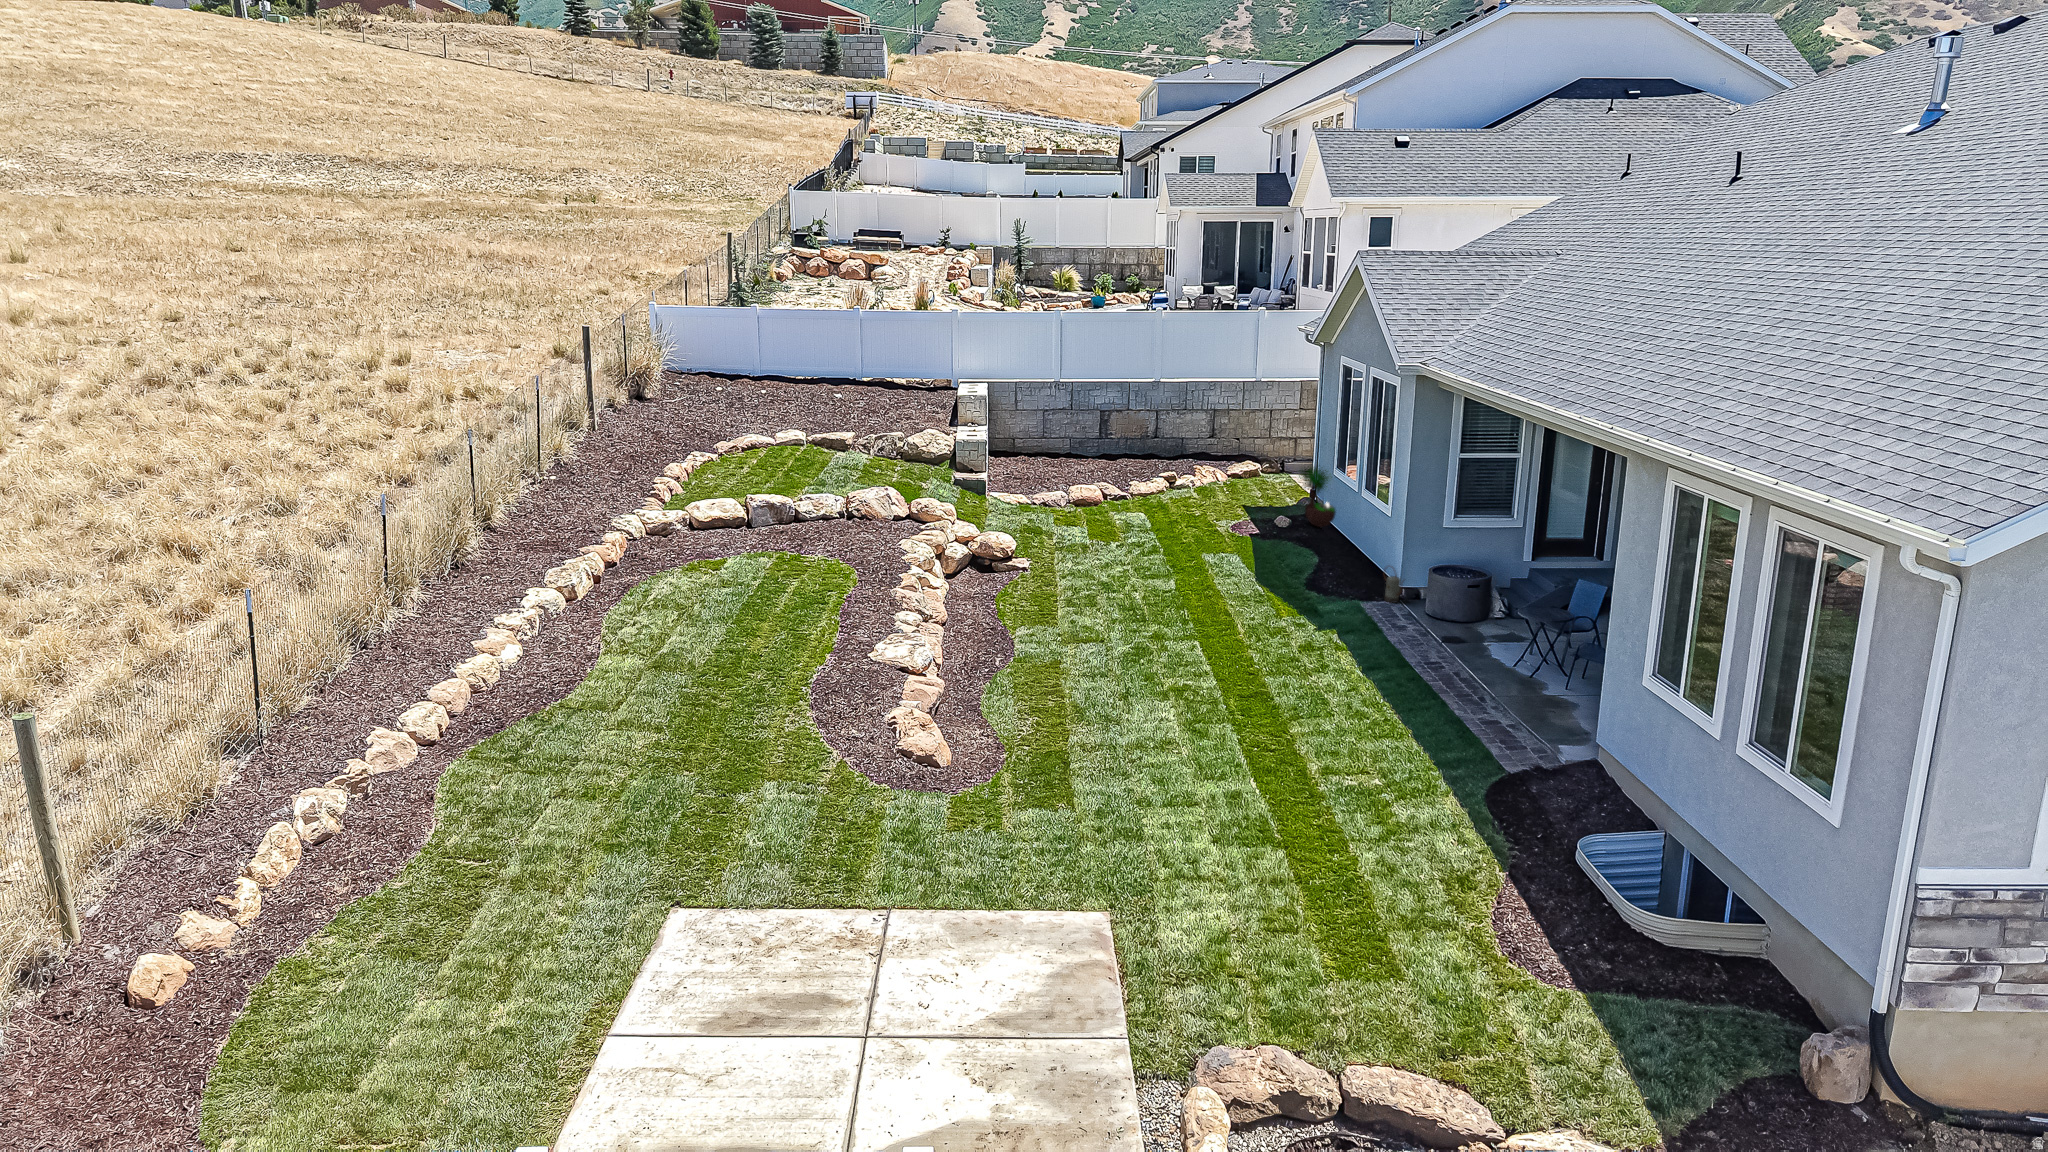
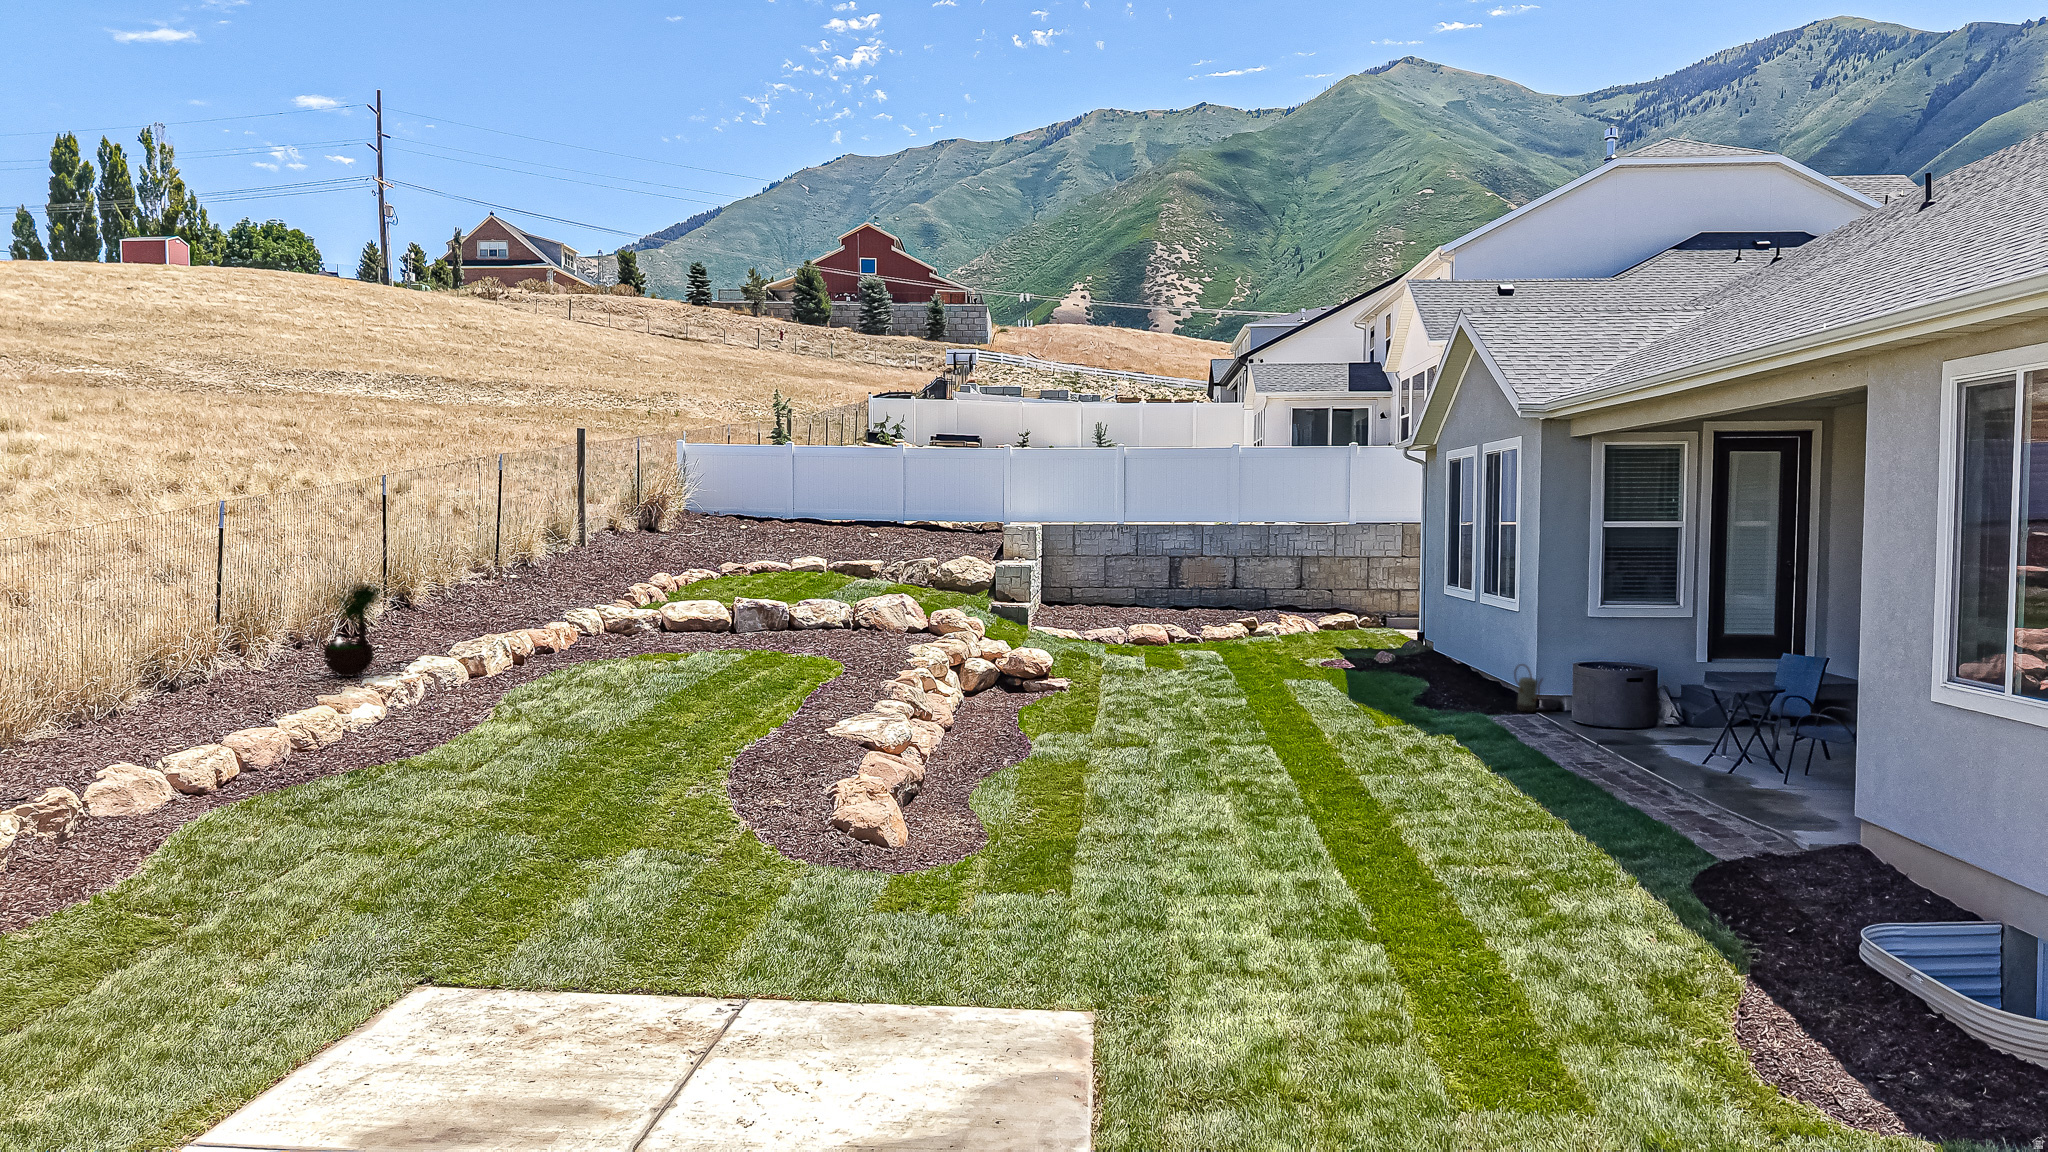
potted tree: present [1299,466,1336,527] -> present [324,578,386,677]

